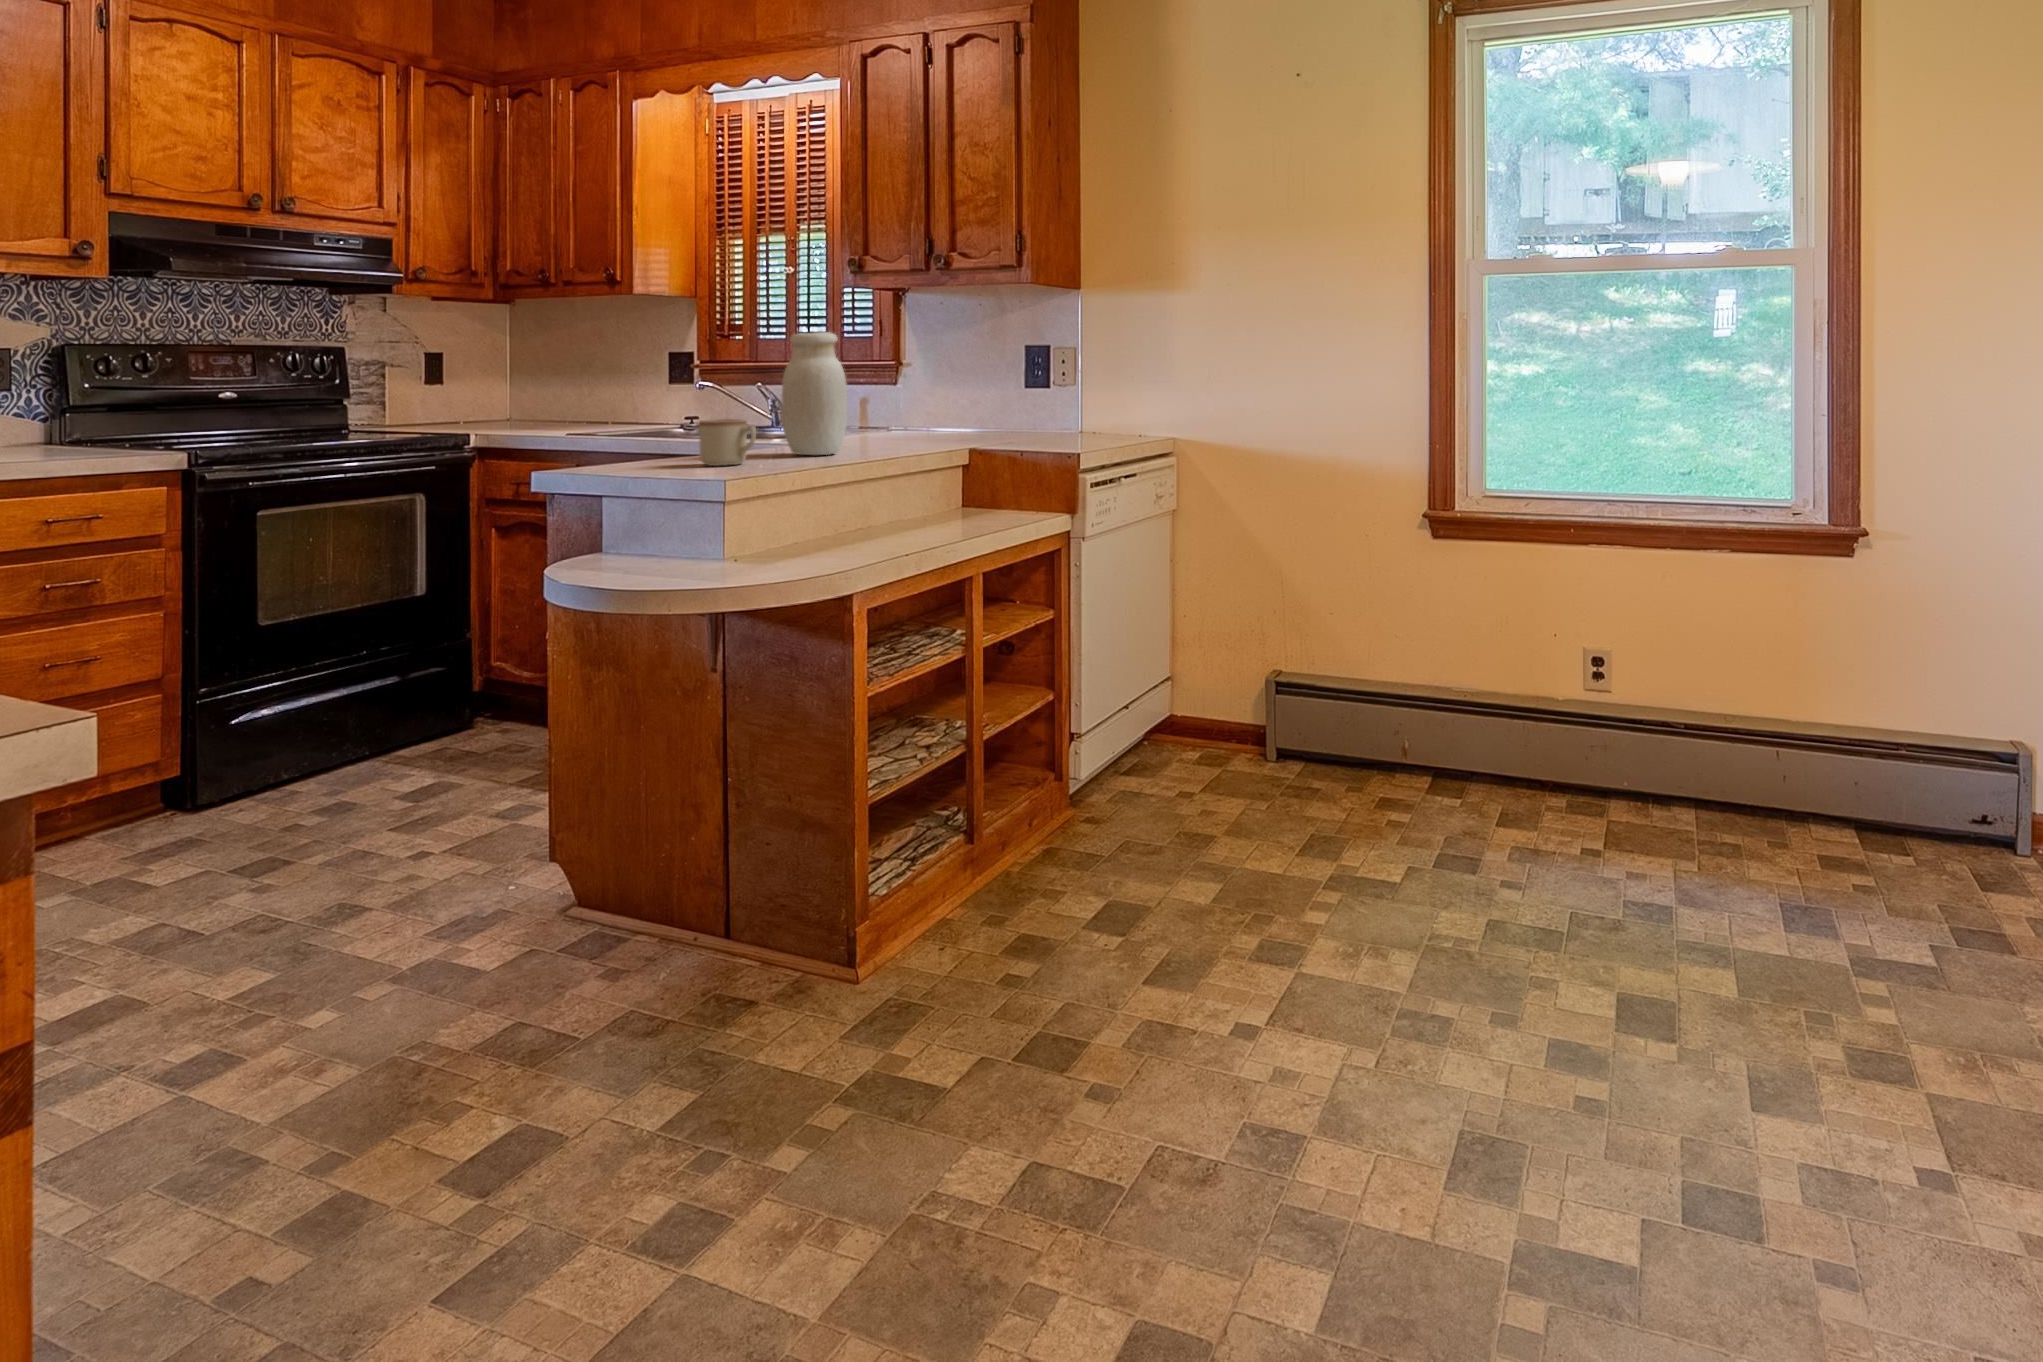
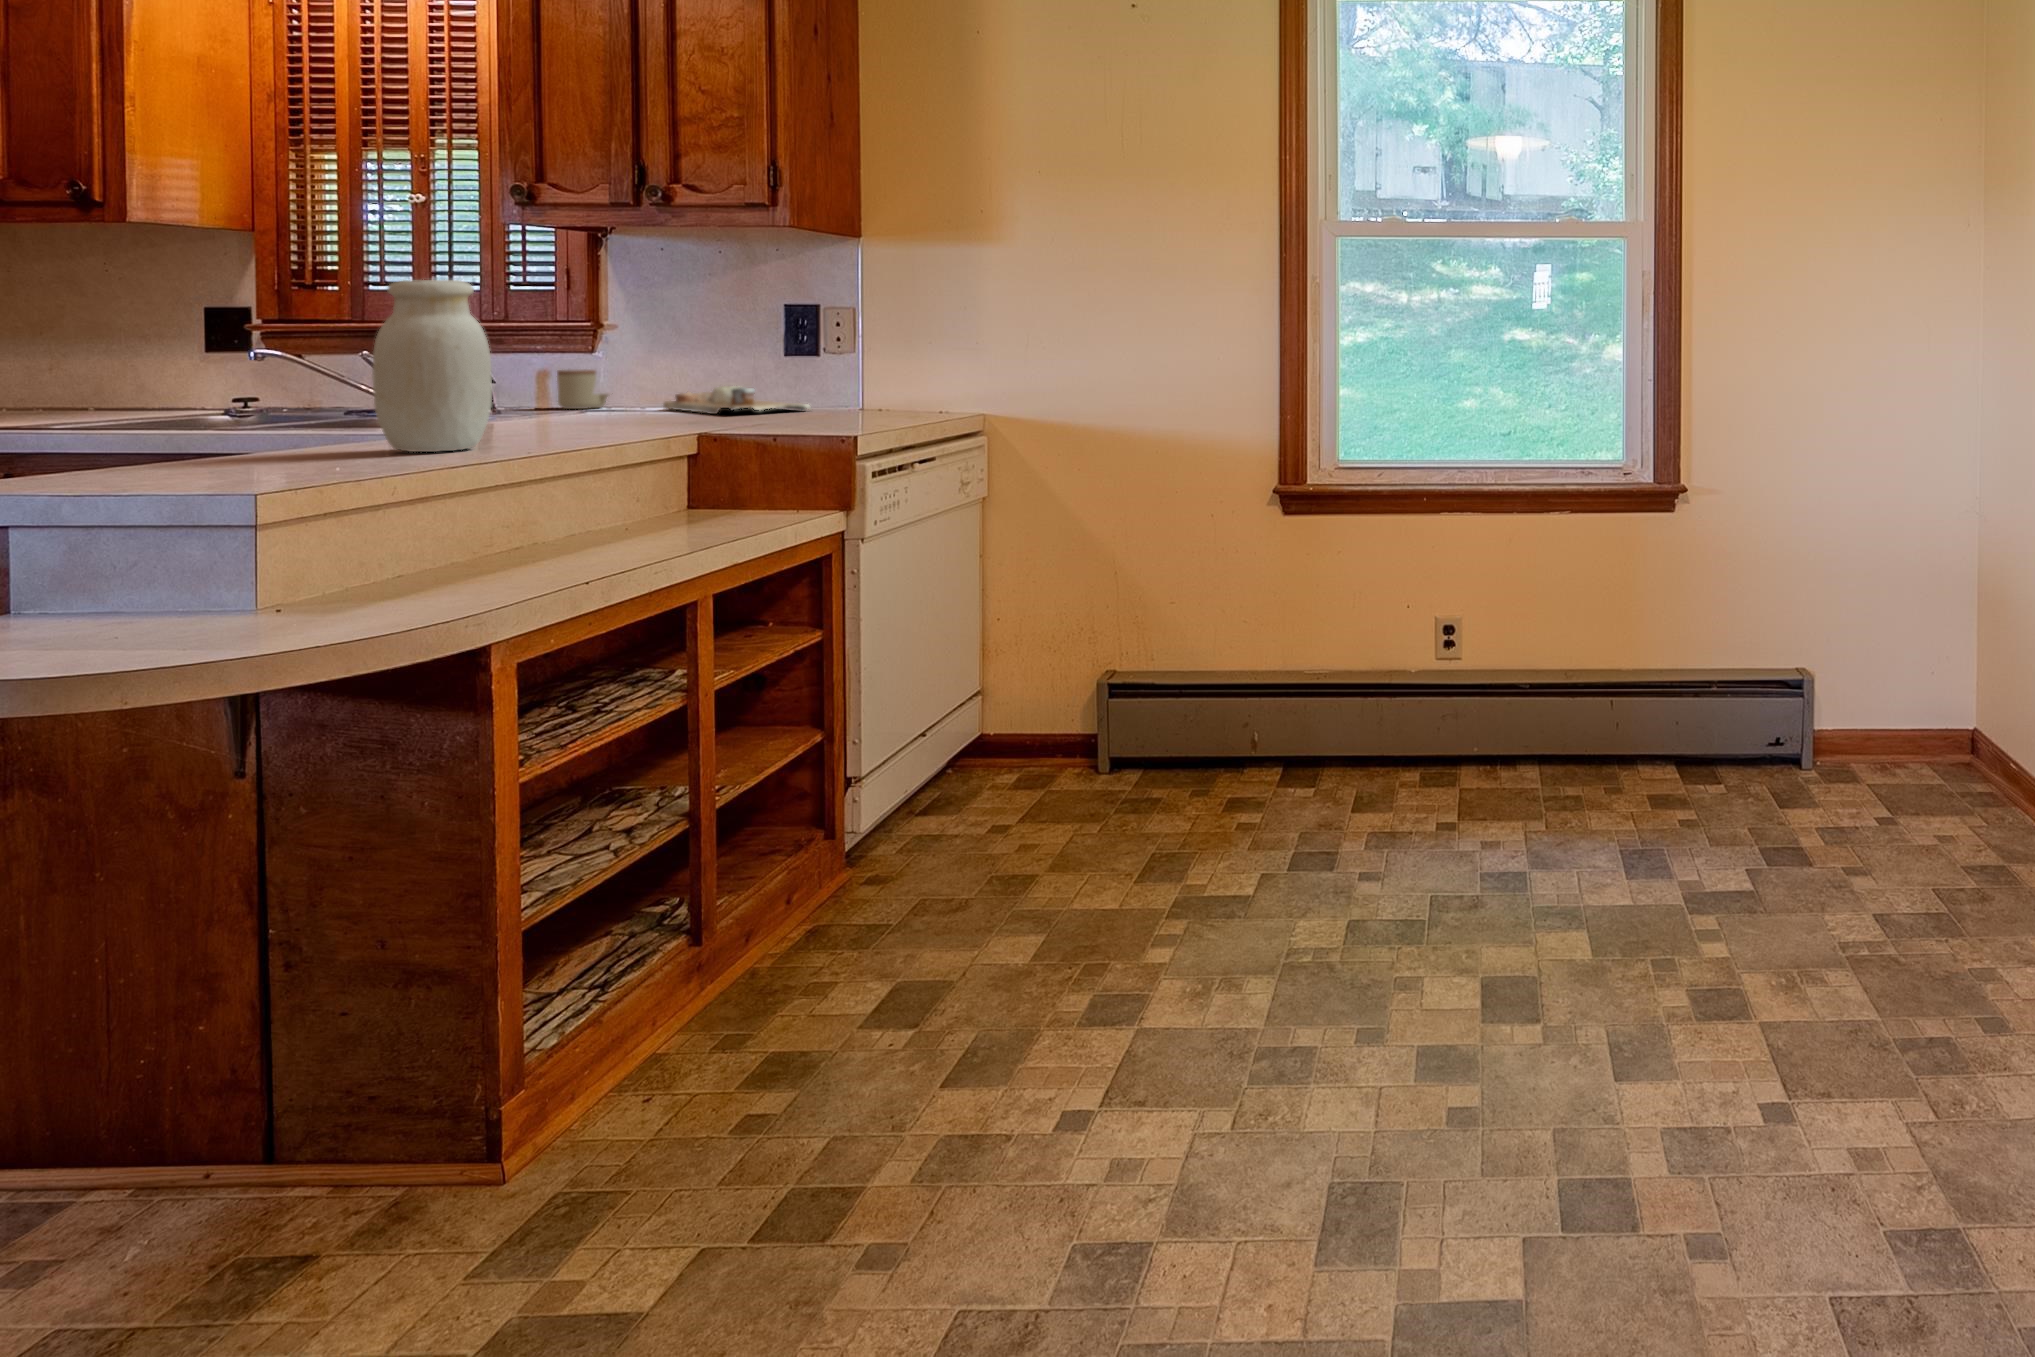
cutting board: none [939,410,1042,432] -> present [664,386,811,414]
mug: present [699,419,756,466] -> present [557,370,608,409]

